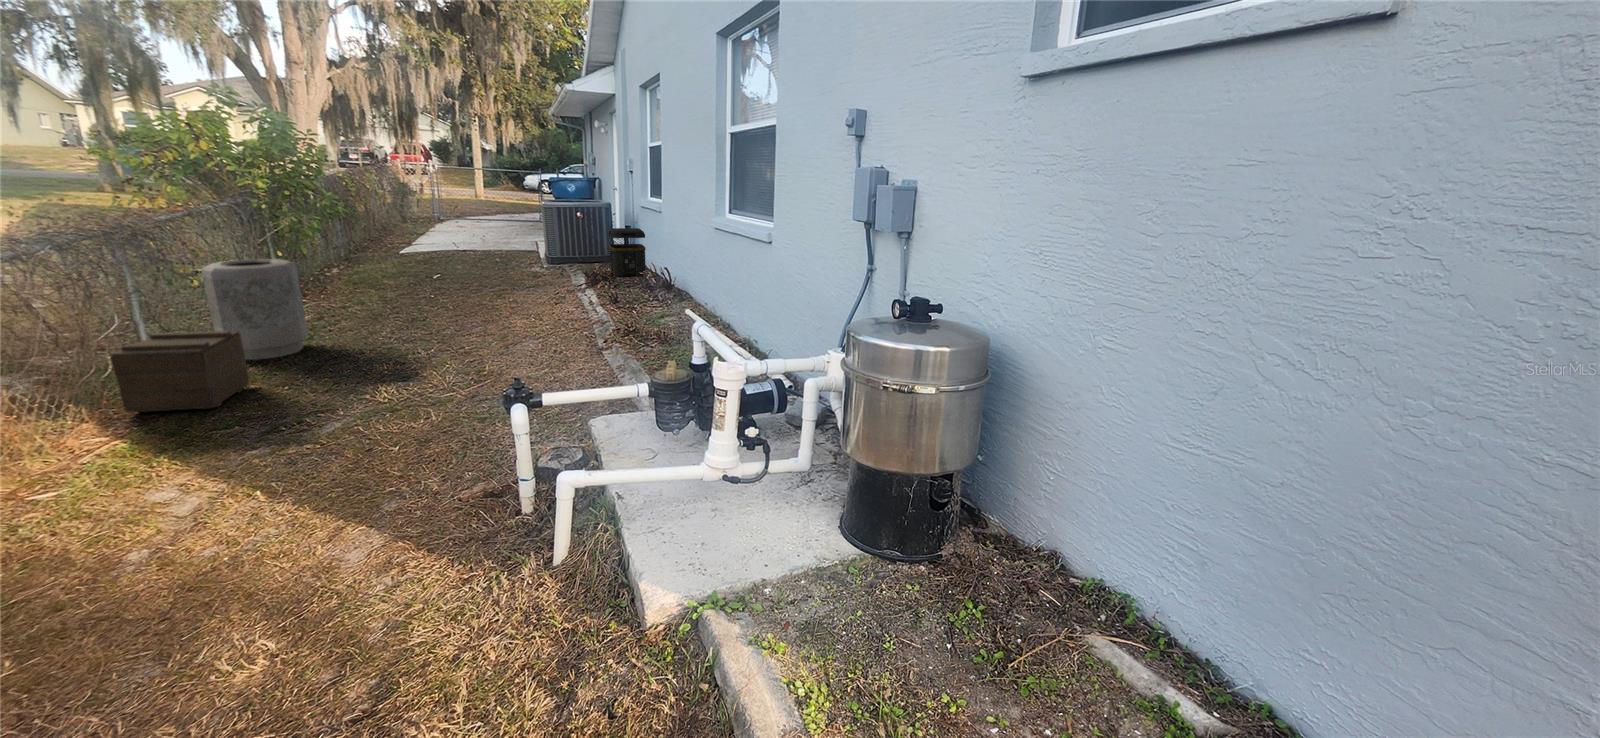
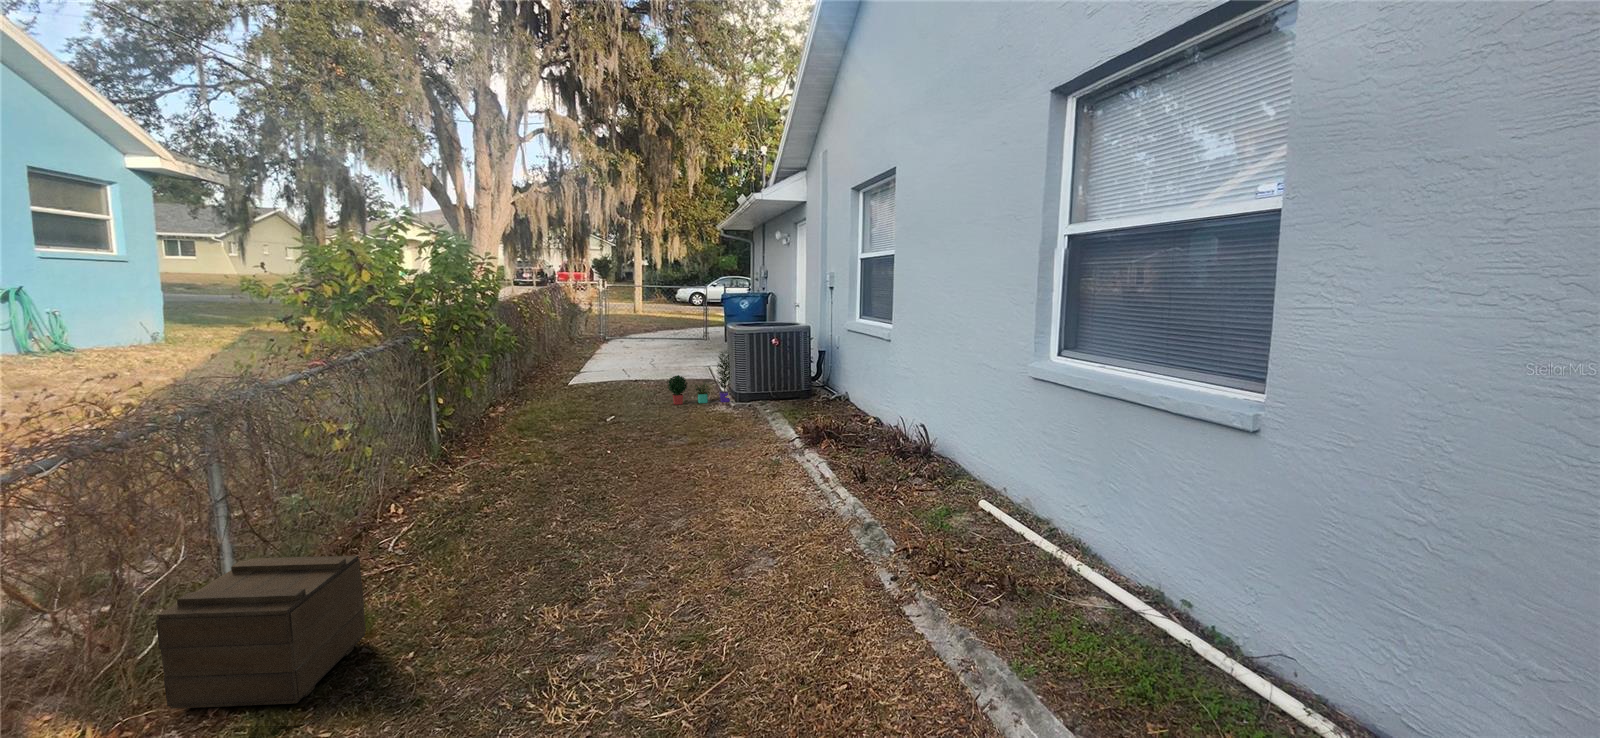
potted plant: none [486,222,547,268] -> present [667,351,732,405]
toolbox: present [609,228,646,277] -> none [814,358,860,420]
trash can: present [201,259,308,360] -> none [333,423,460,572]

